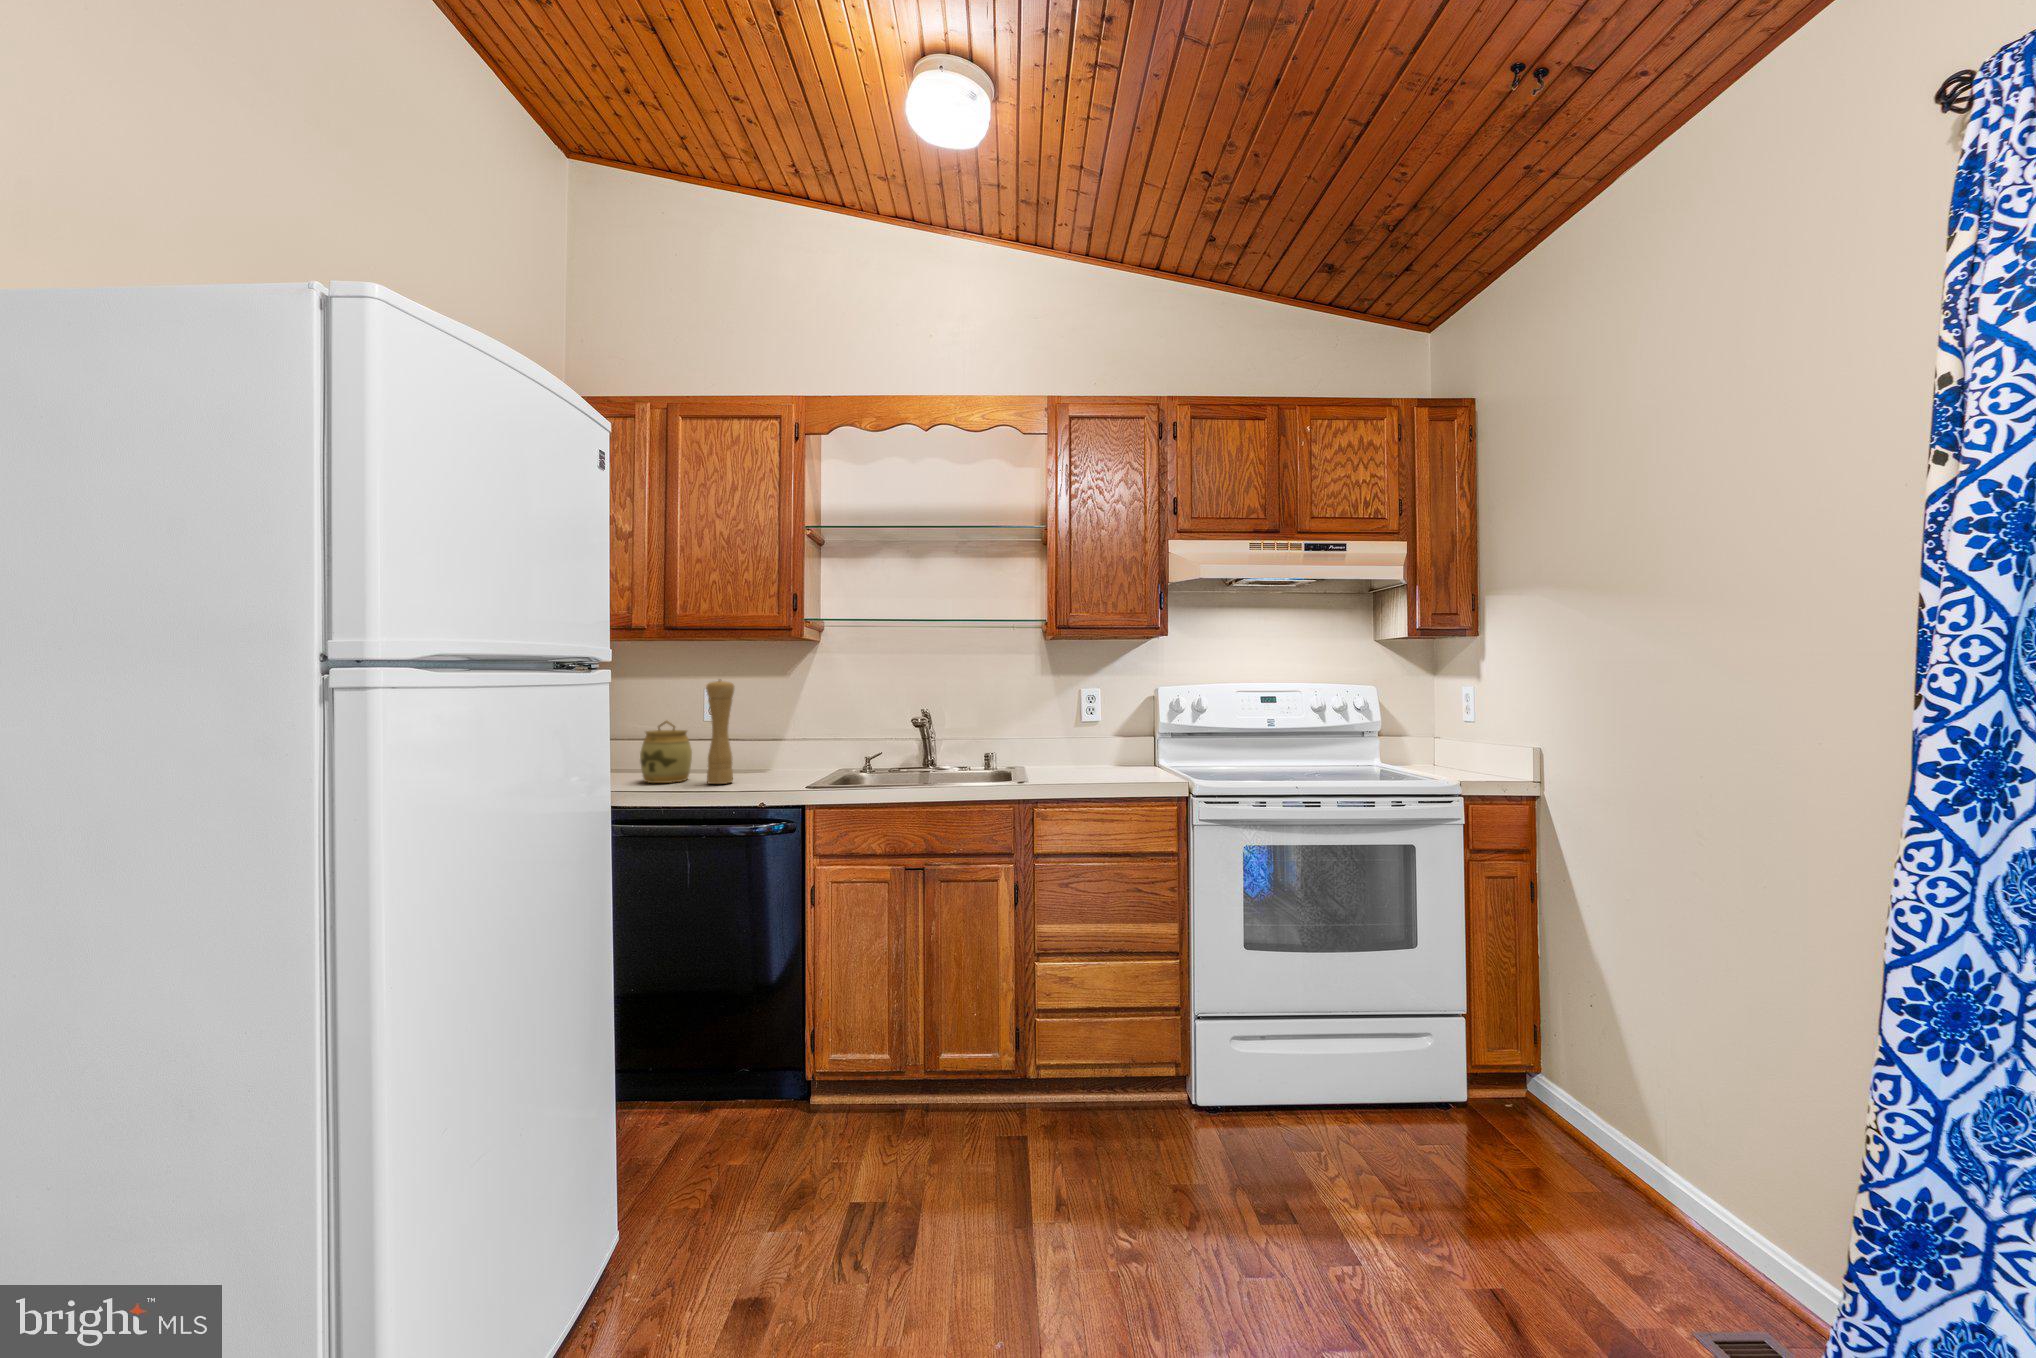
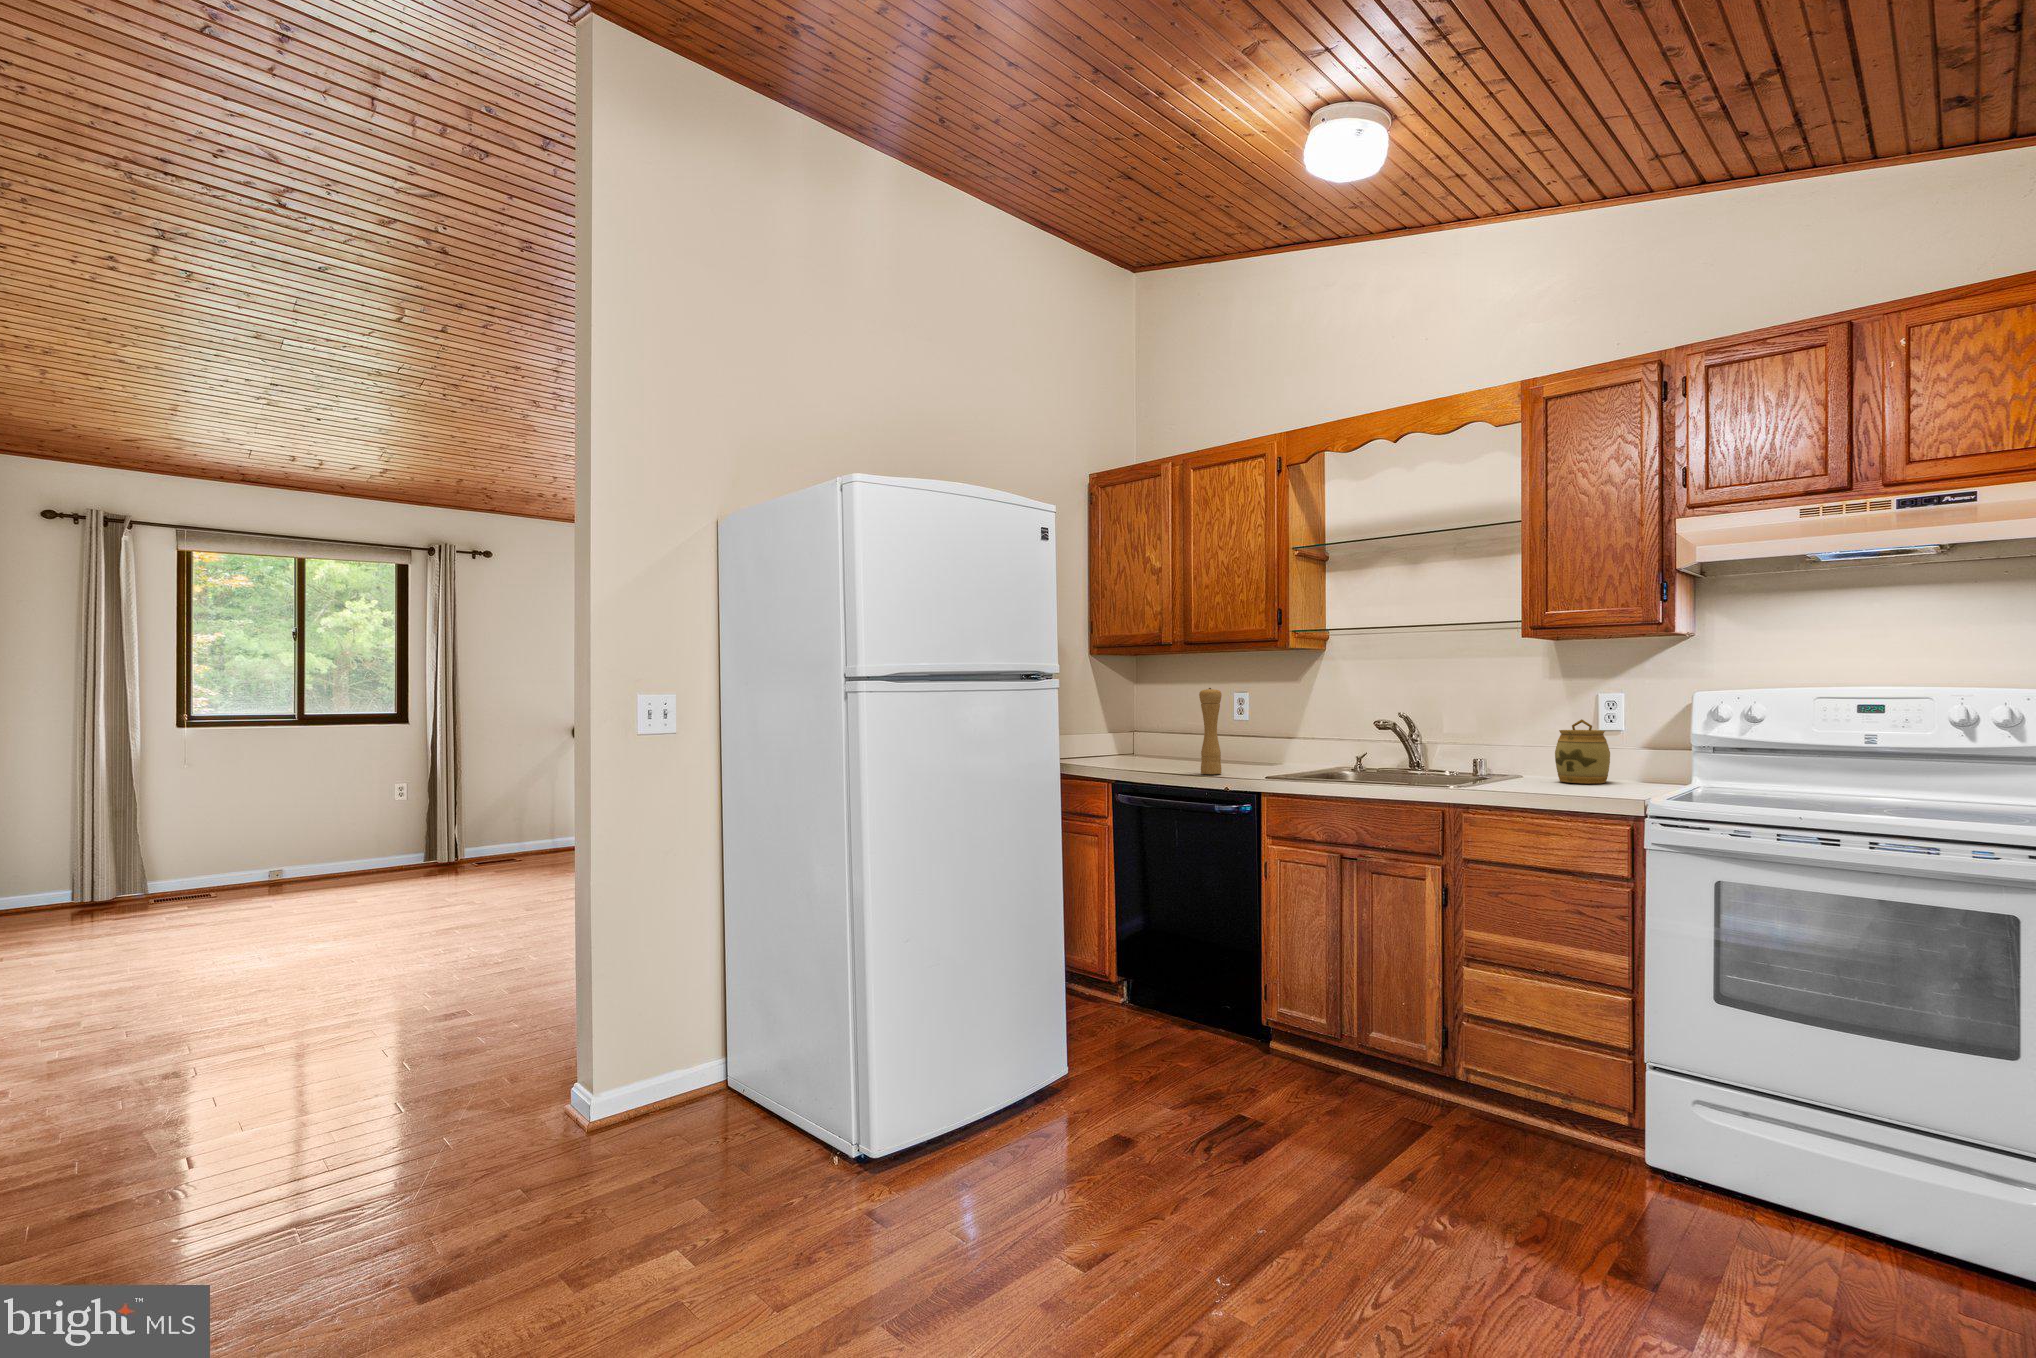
jar: present [640,721,692,783] -> present [1555,719,1610,783]

